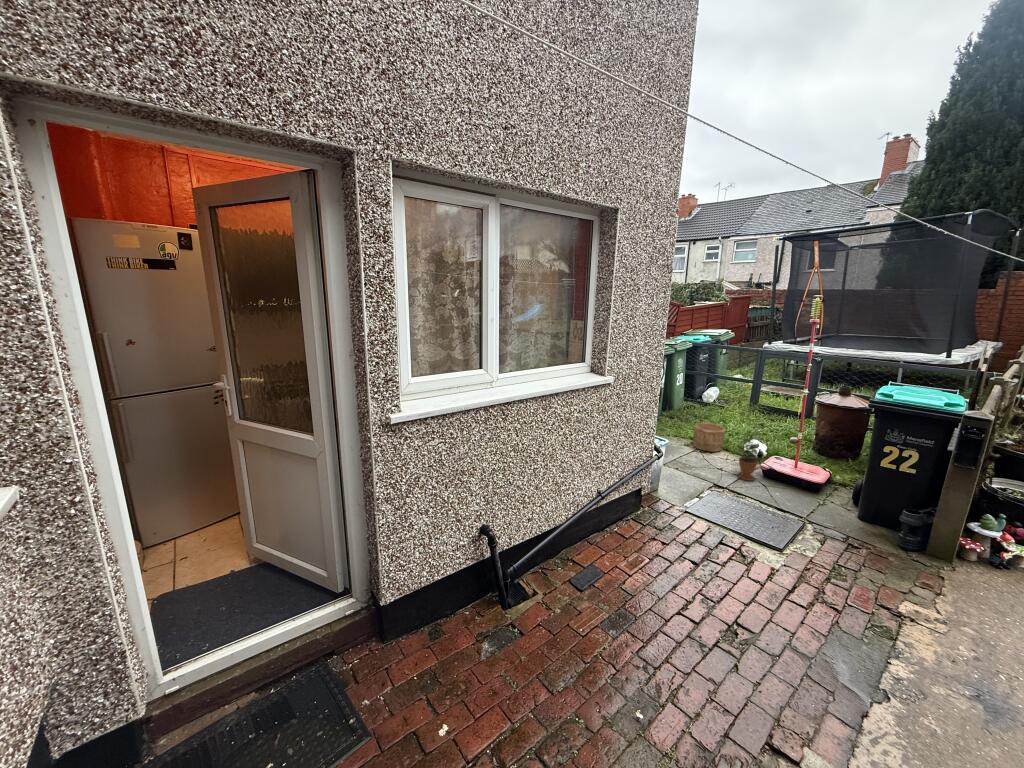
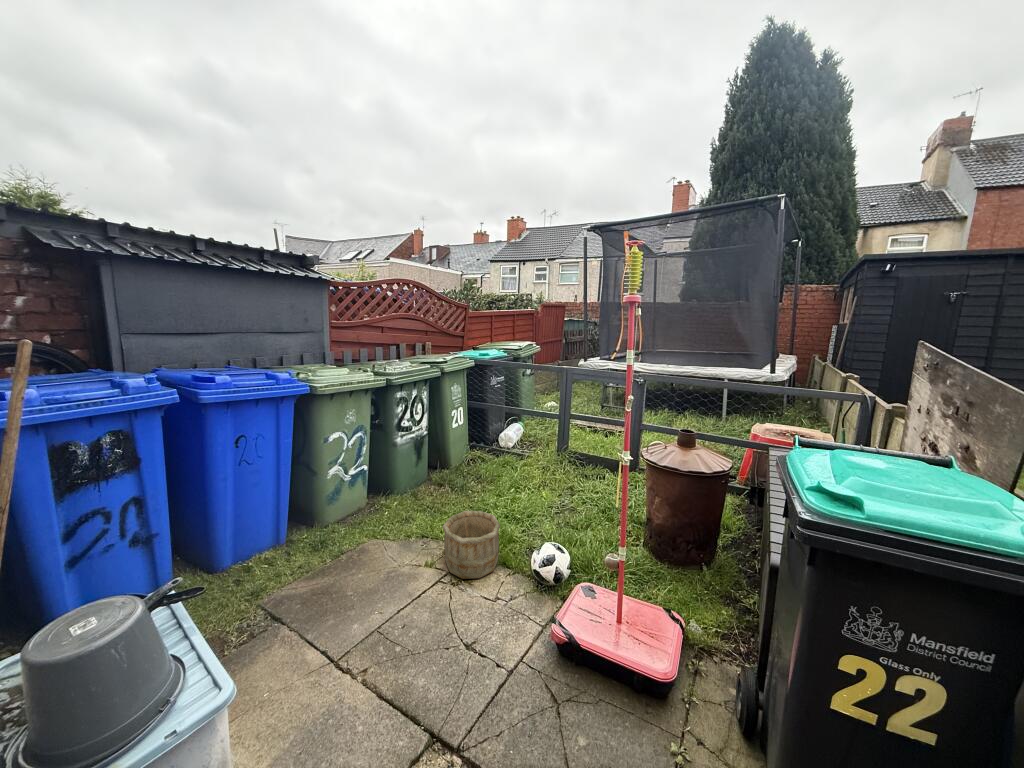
potted plant: present [737,432,758,481] -> none [498,558,545,683]

